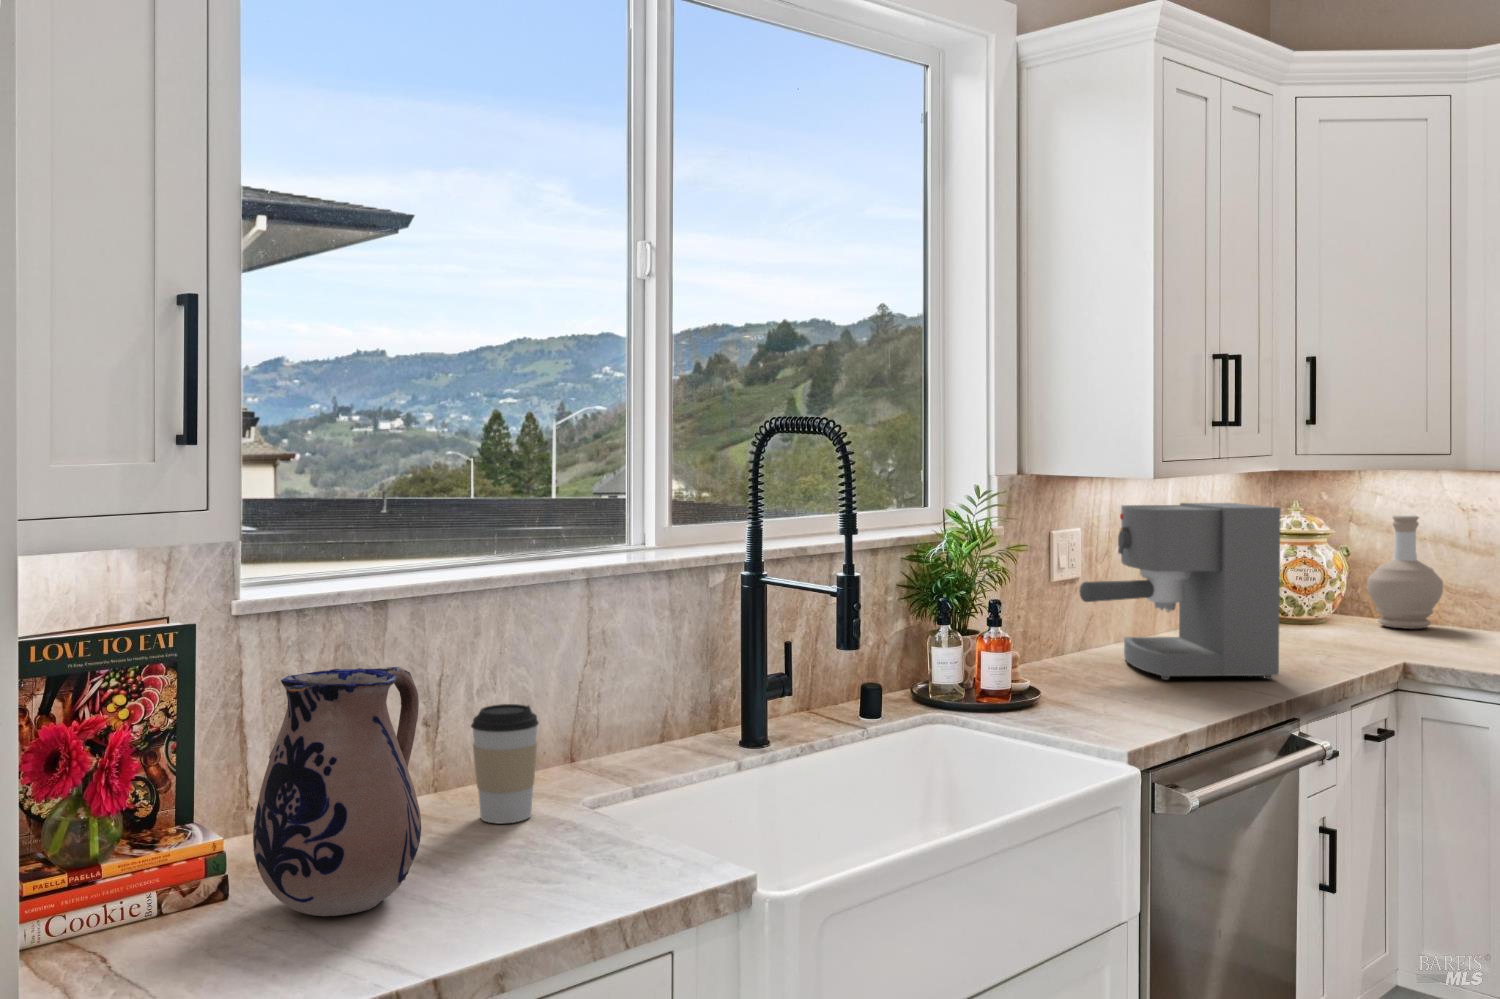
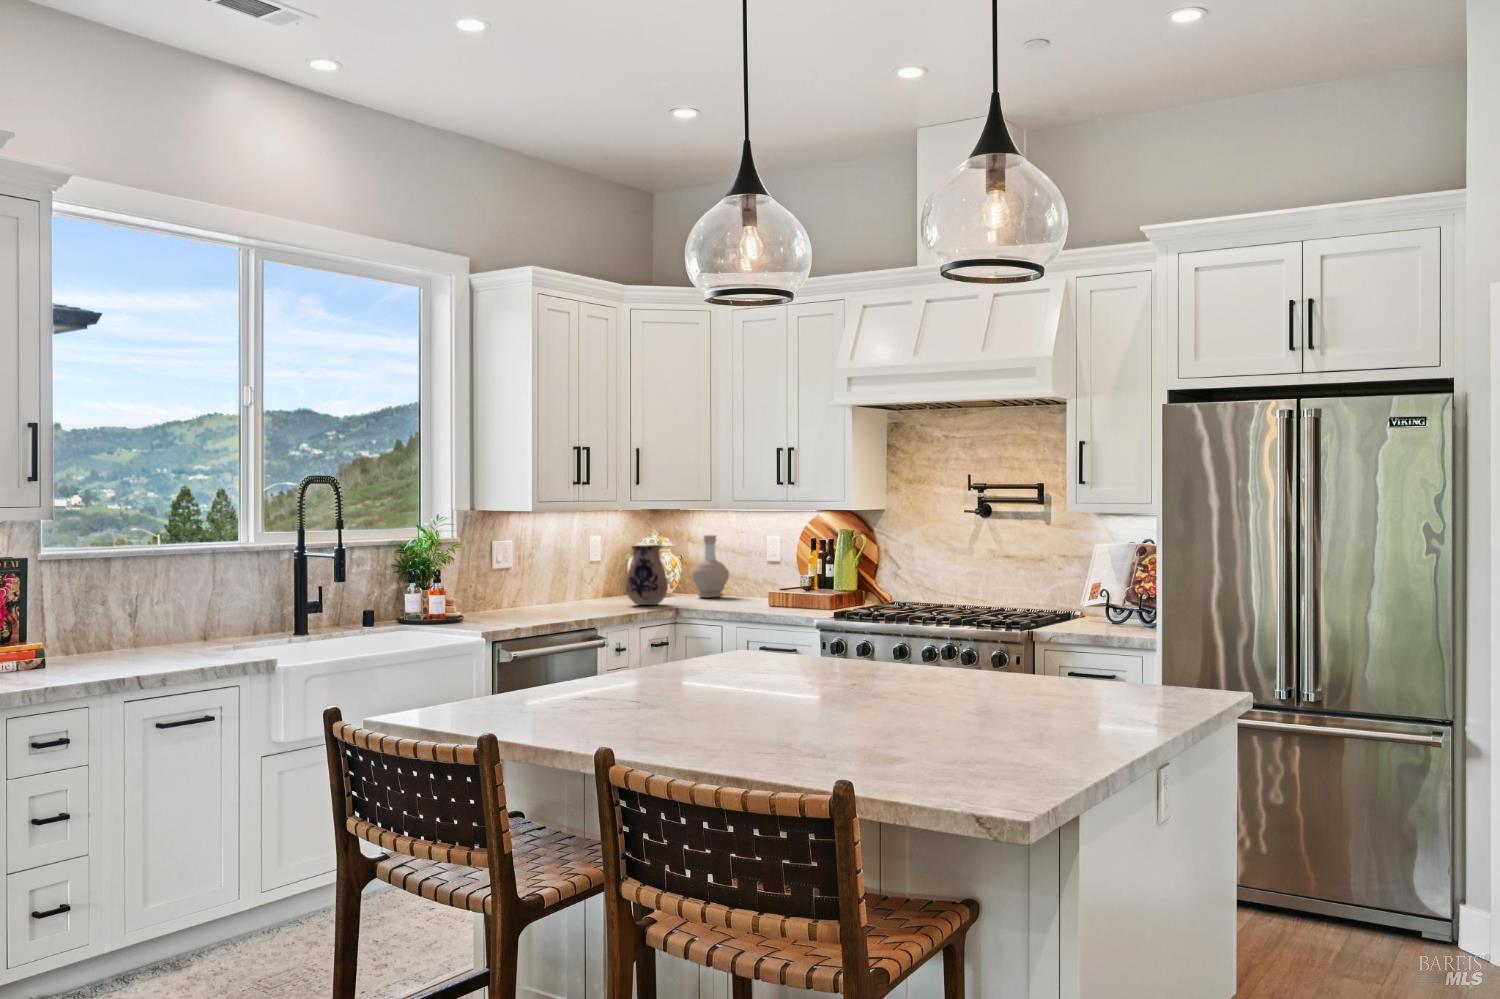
coffee maker: present [1080,503,1281,680] -> none [497,525,597,614]
ceramic pitcher: present [253,667,421,916] -> present [626,545,668,605]
coffee cup: present [471,704,539,823] -> none [151,603,184,654]

